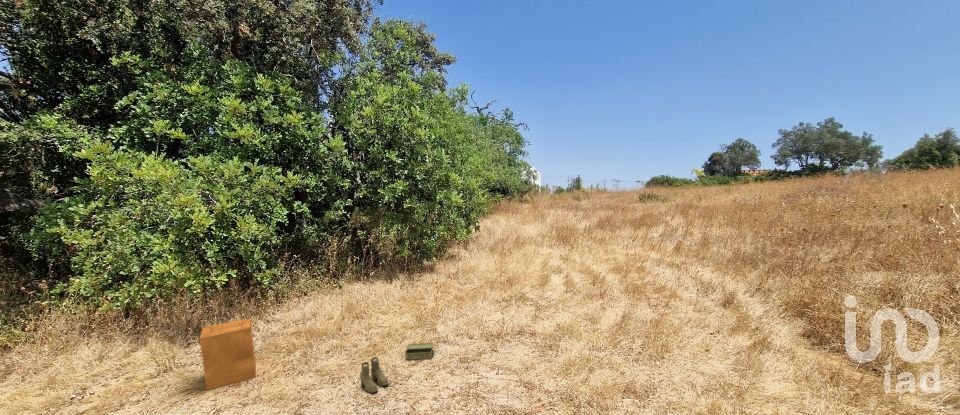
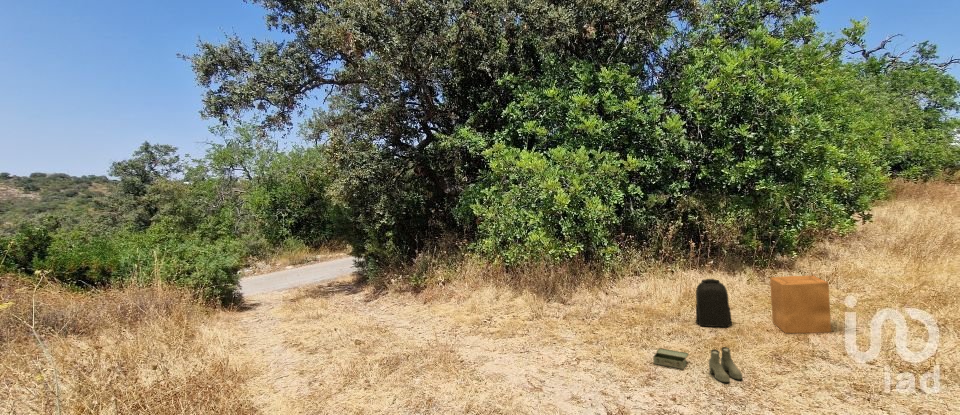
backpack: none [353,291,384,337] -> present [696,279,732,327]
cardboard box: present [200,318,256,390] -> present [770,275,831,333]
toolbox: present [405,343,433,360] -> present [653,349,688,369]

